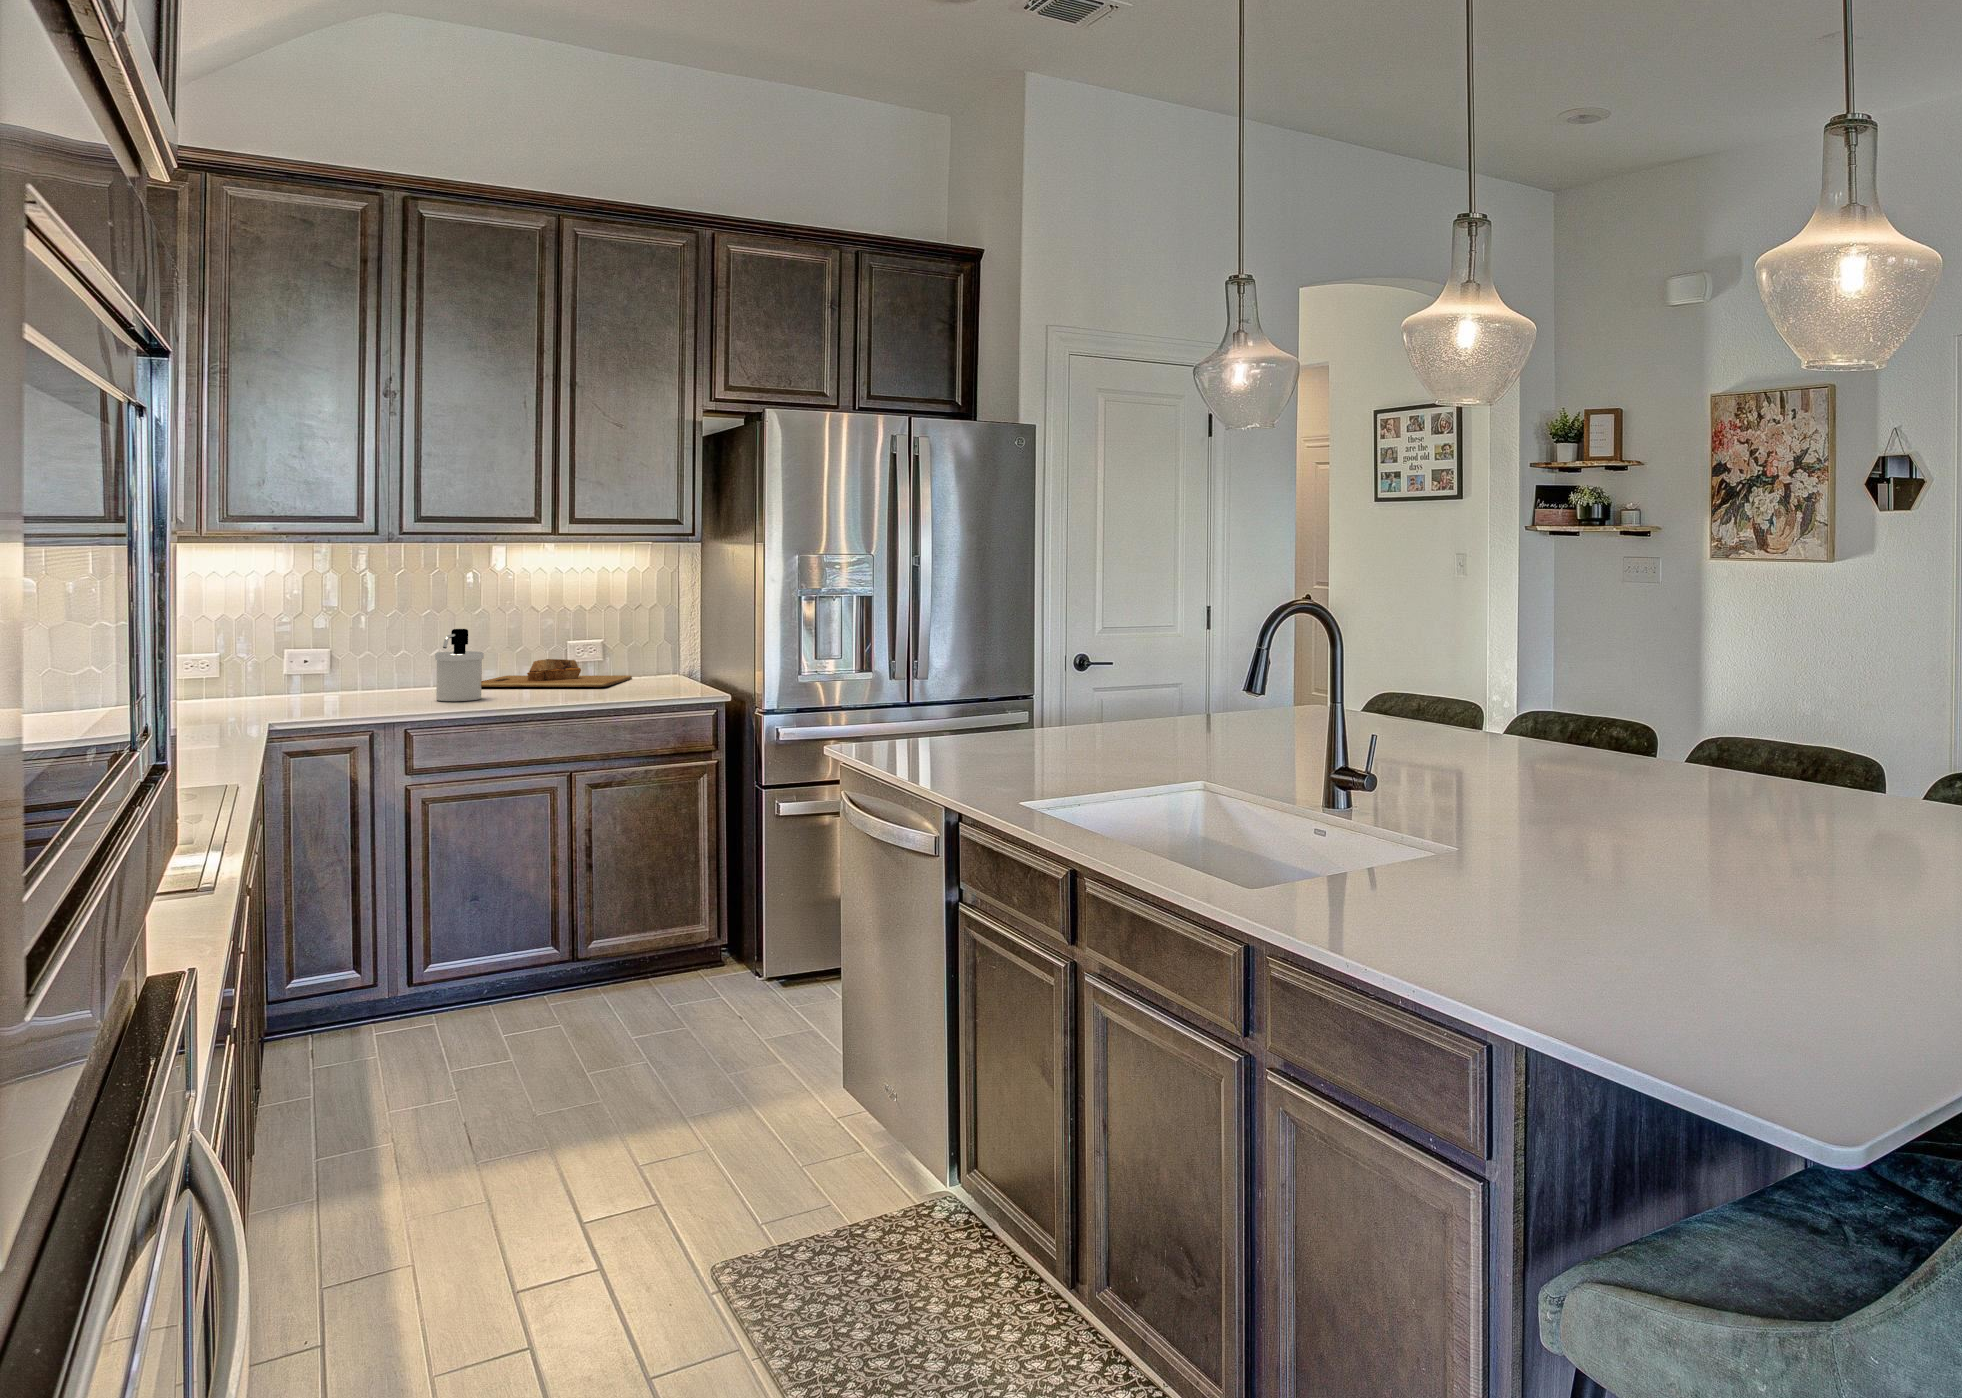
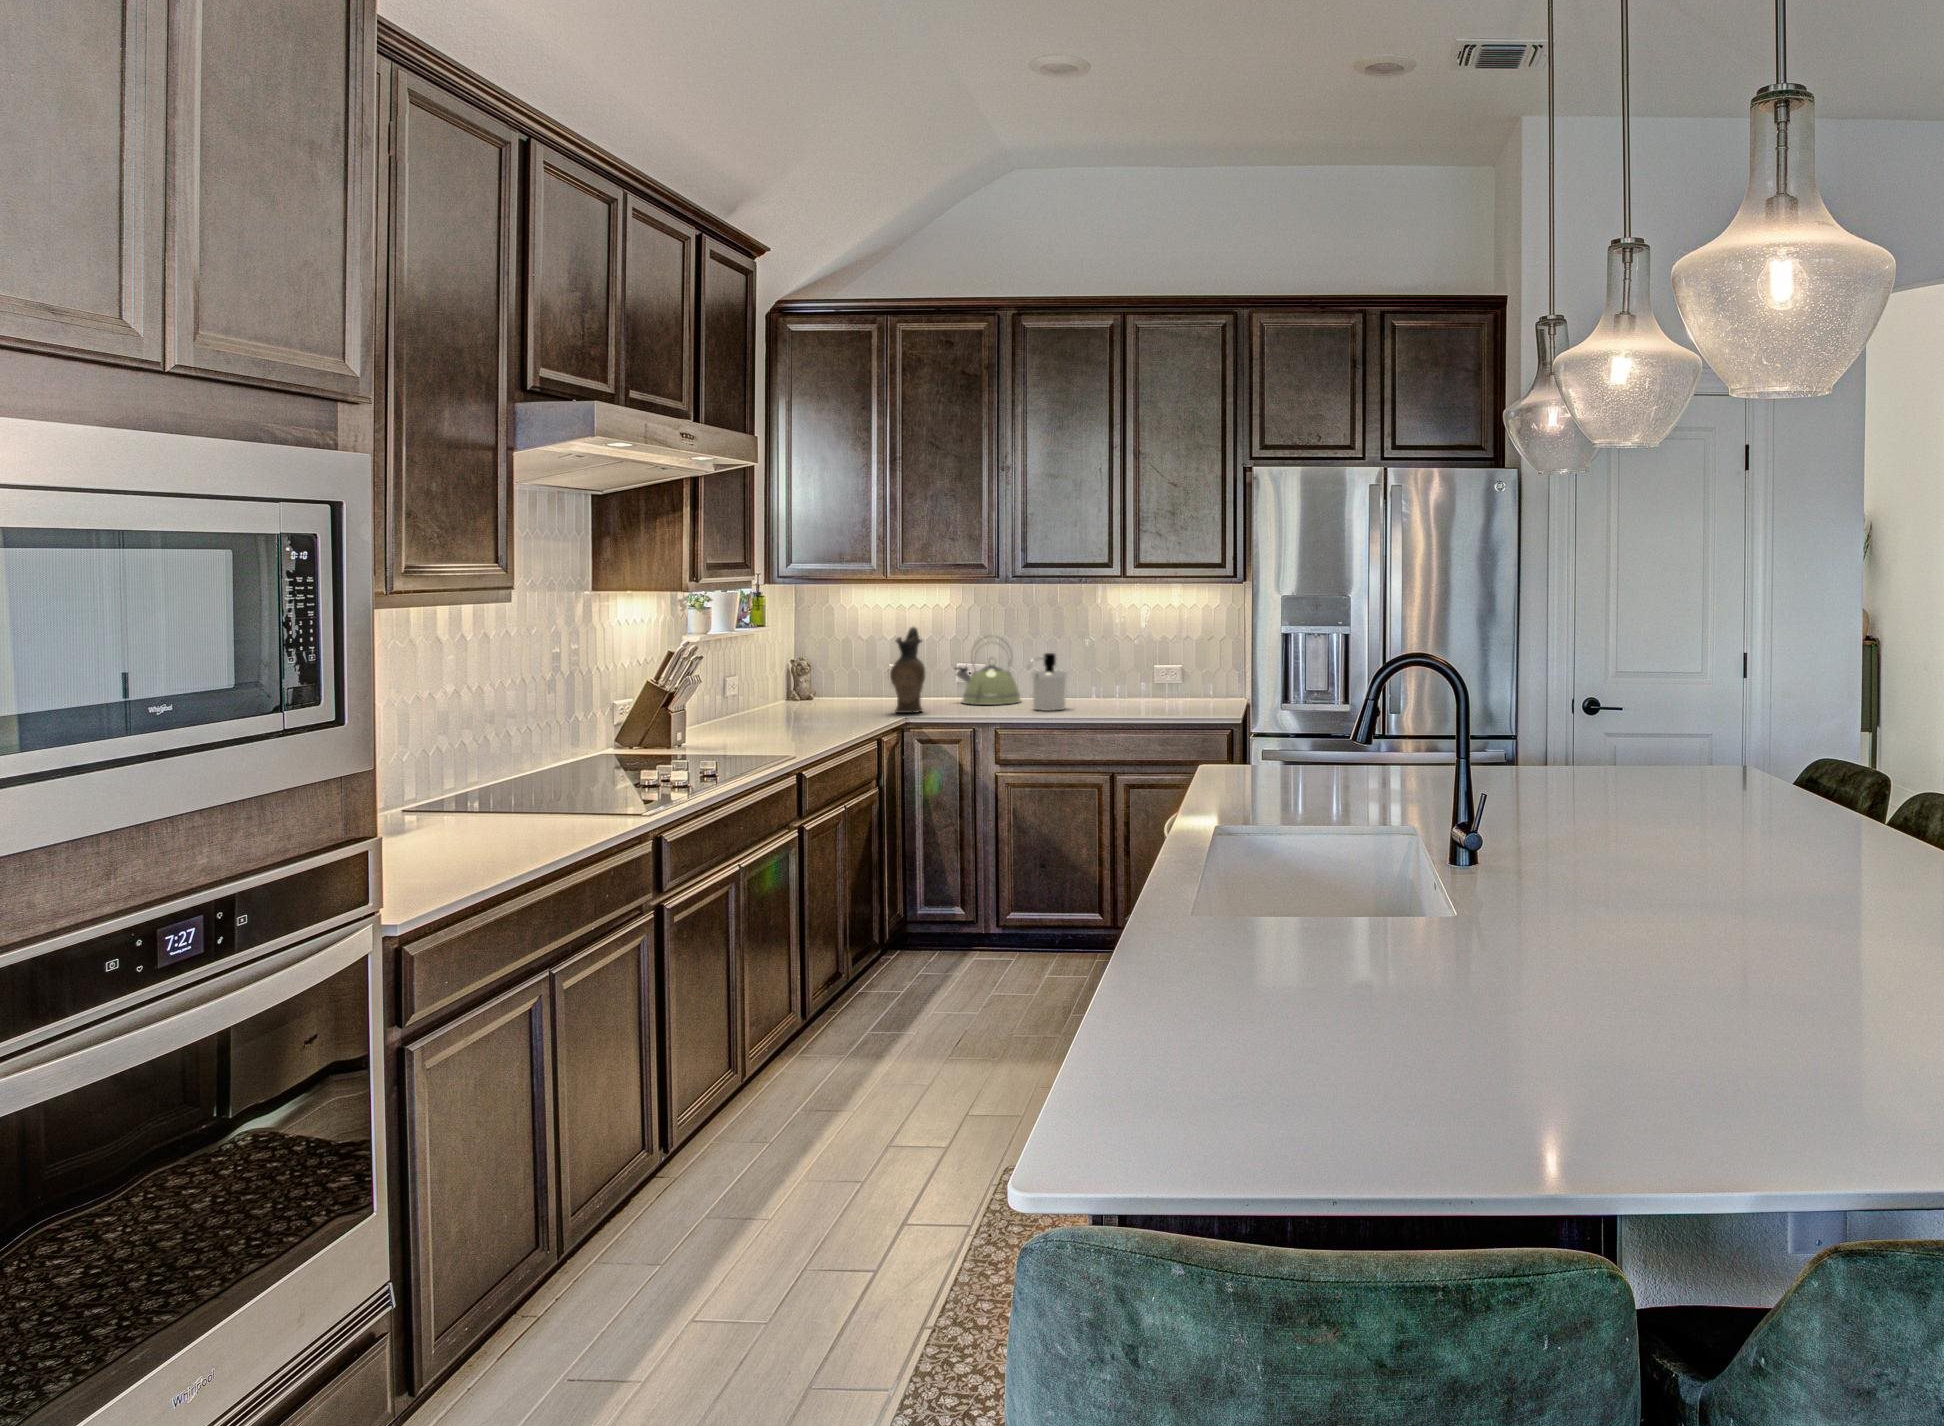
ceramic pitcher: none [235,598,291,715] -> present [890,627,925,713]
kettle: none [293,610,393,701] -> present [955,647,1020,705]
cutting board: present [481,659,632,687] -> none [1080,679,1207,705]

